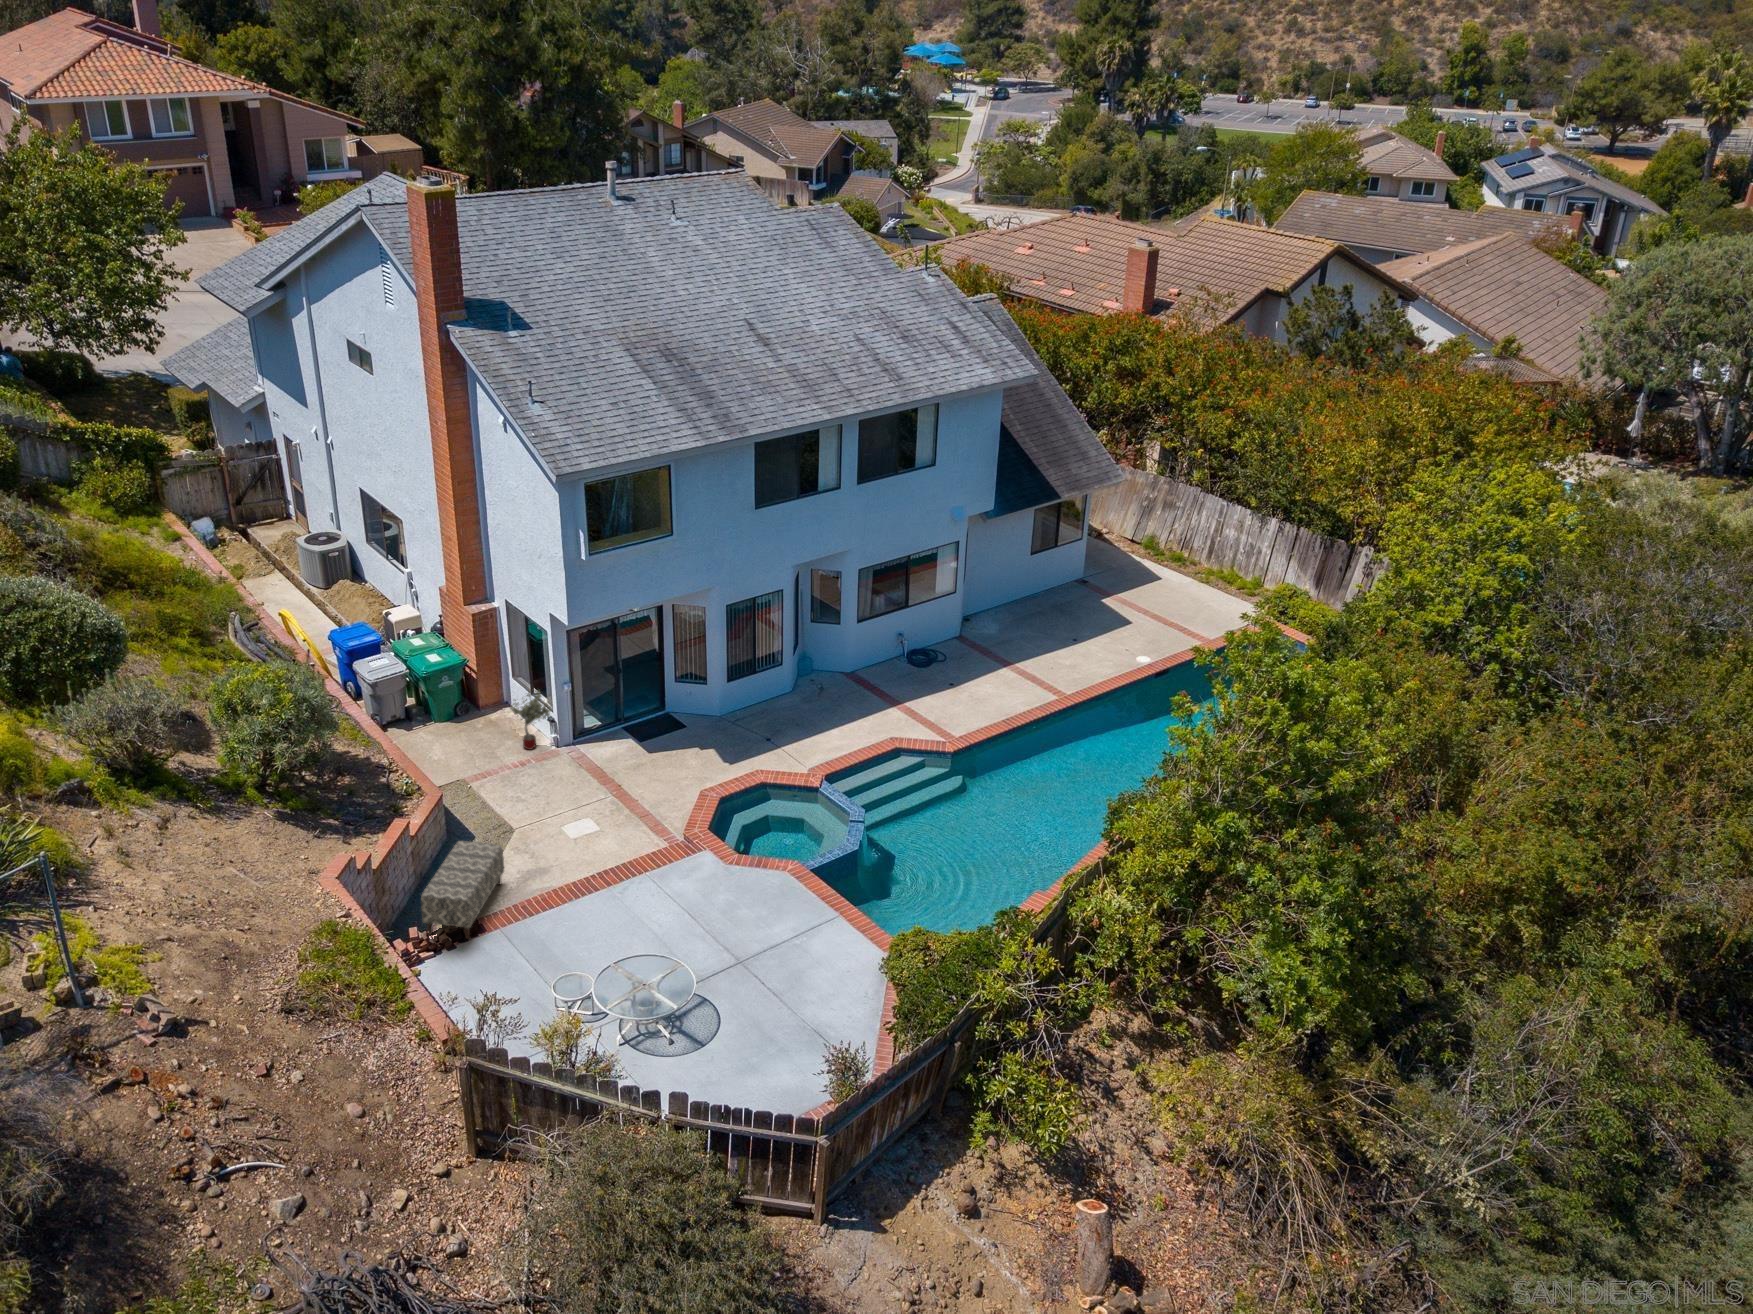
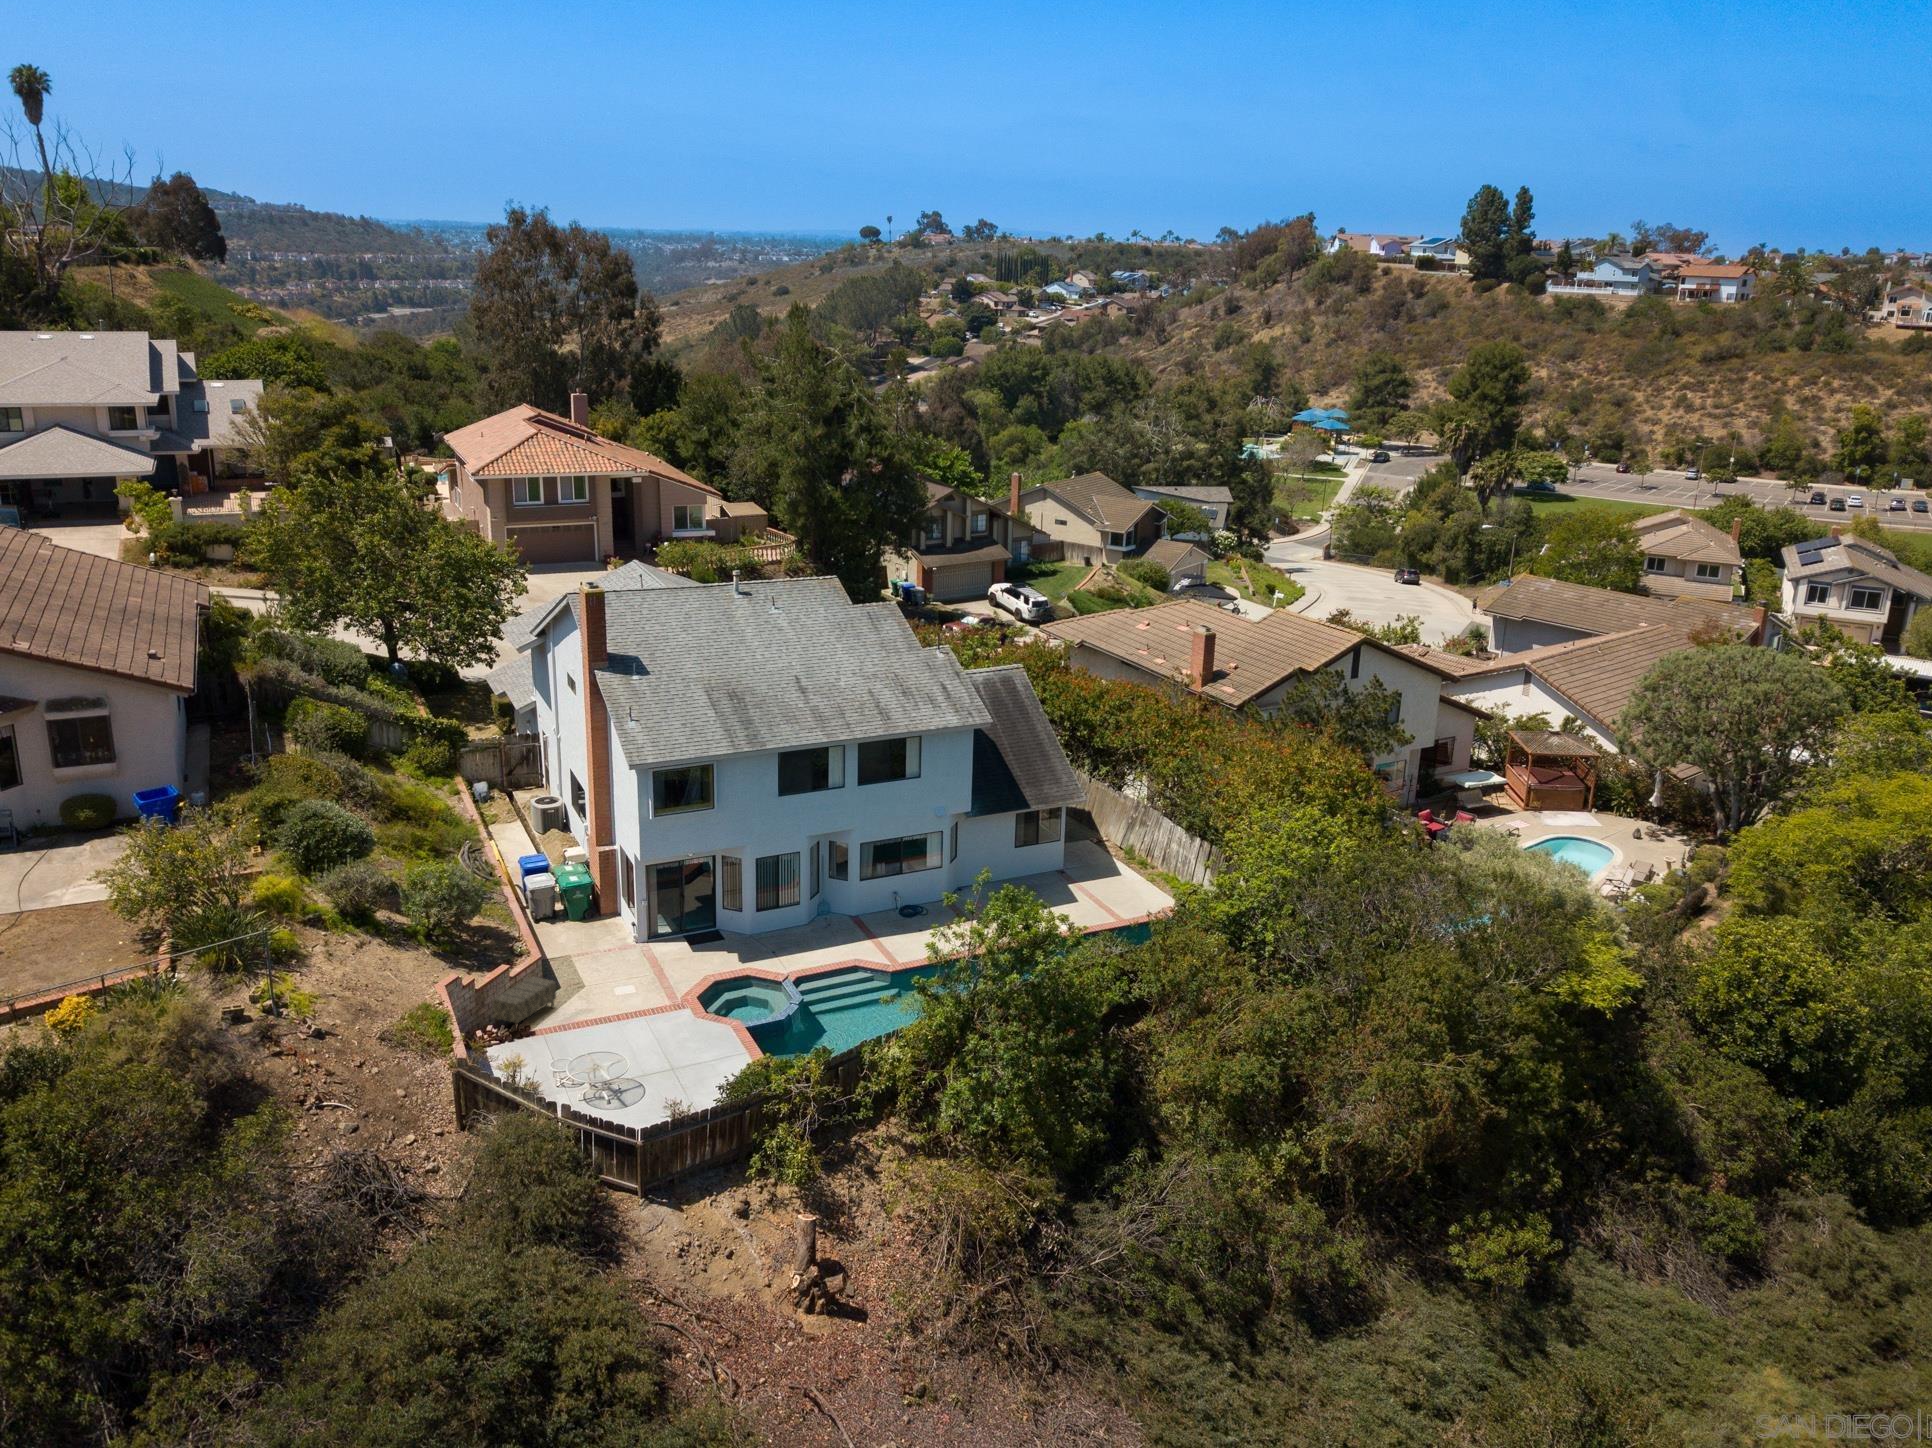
potted tree: present [510,691,551,750] -> none [609,900,634,942]

